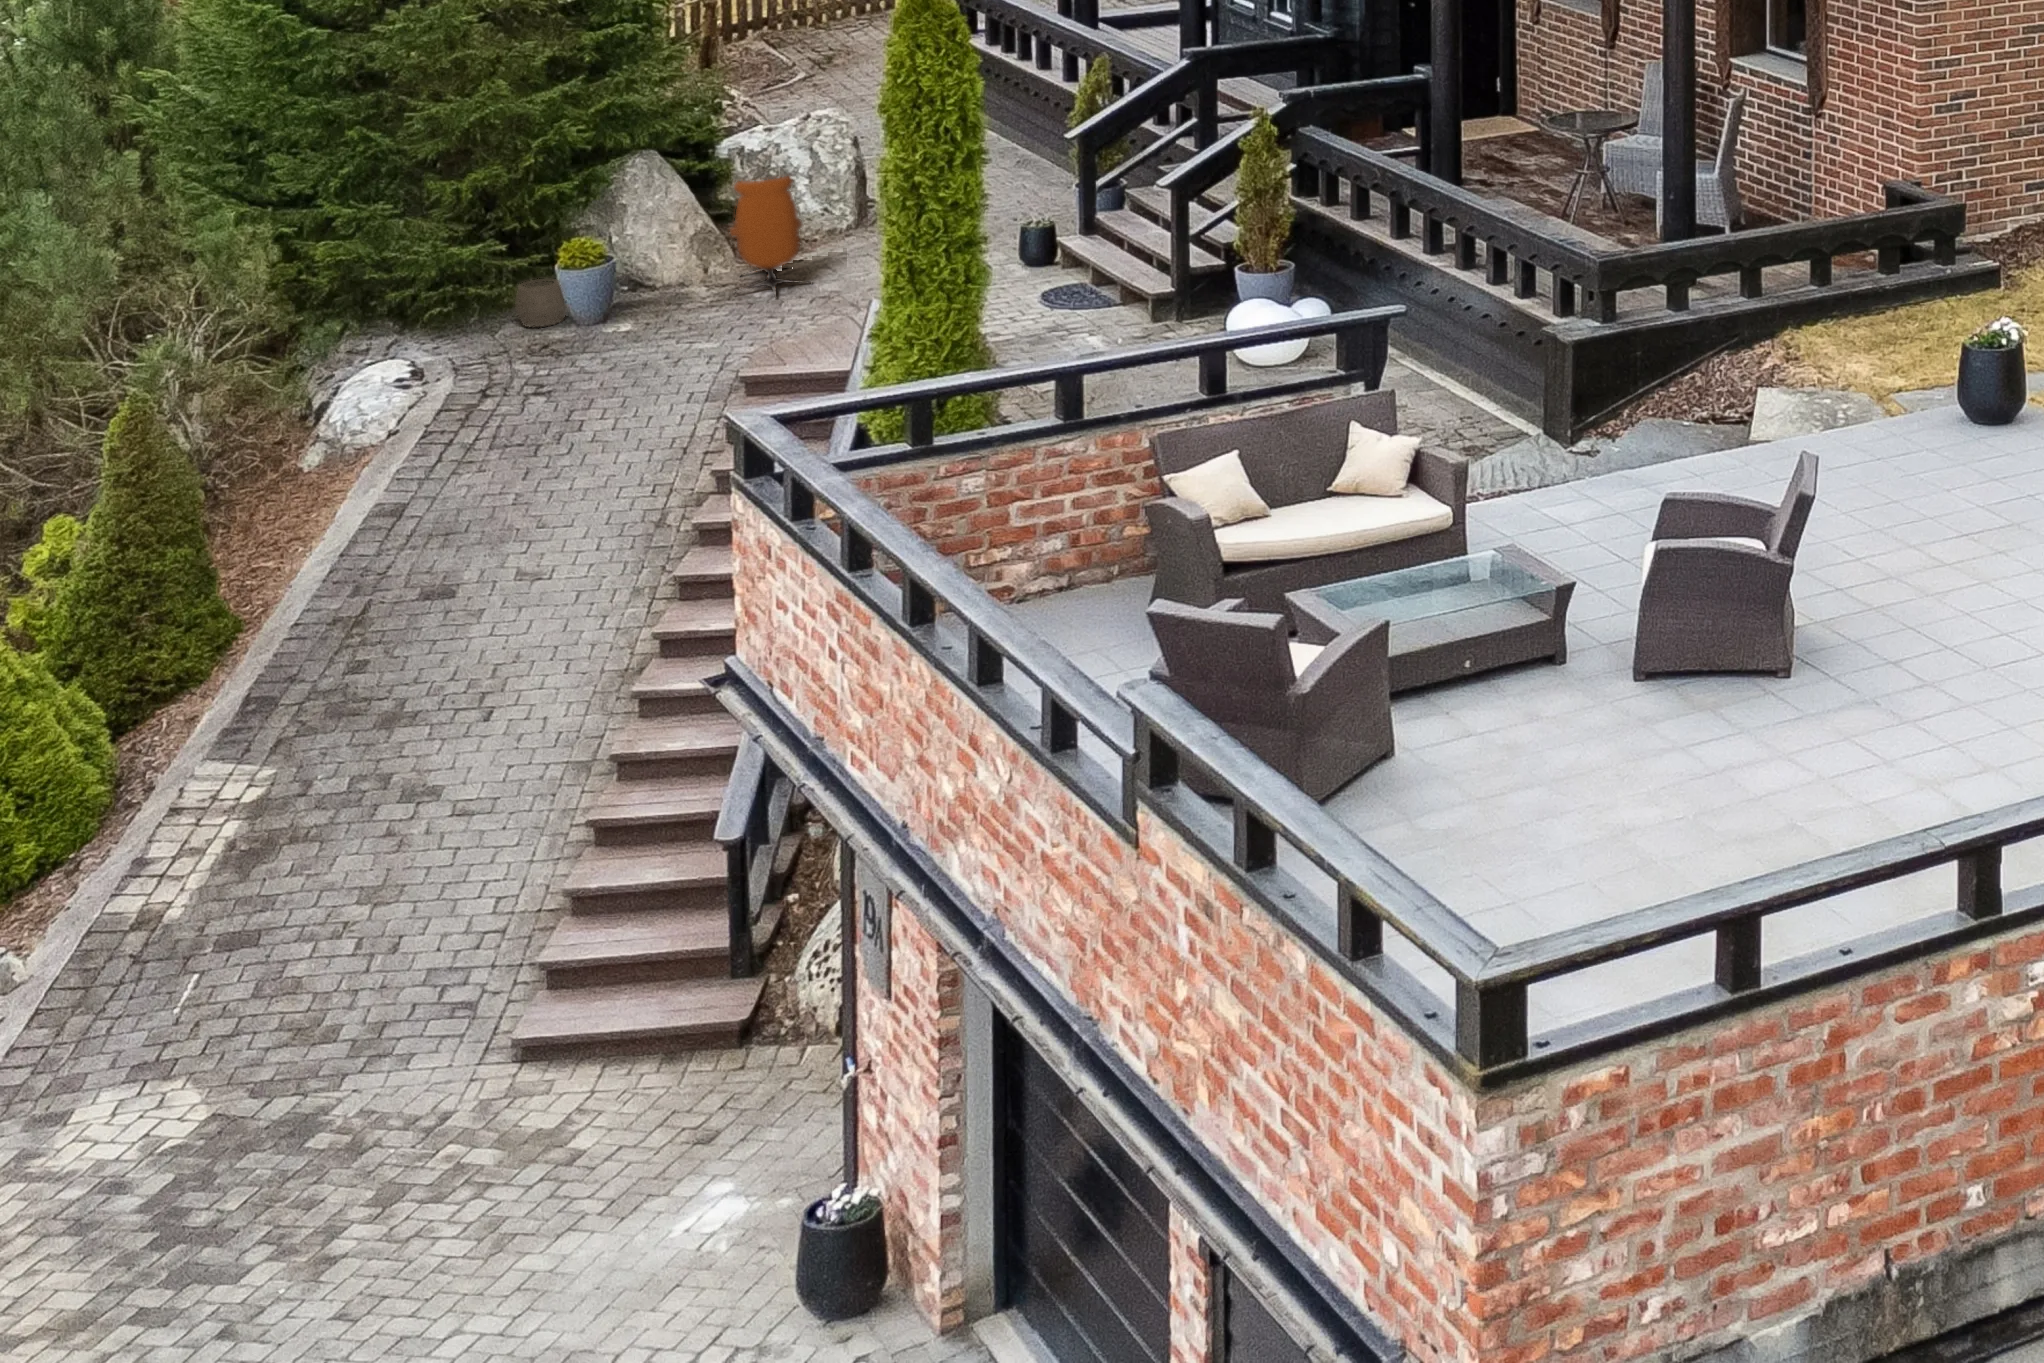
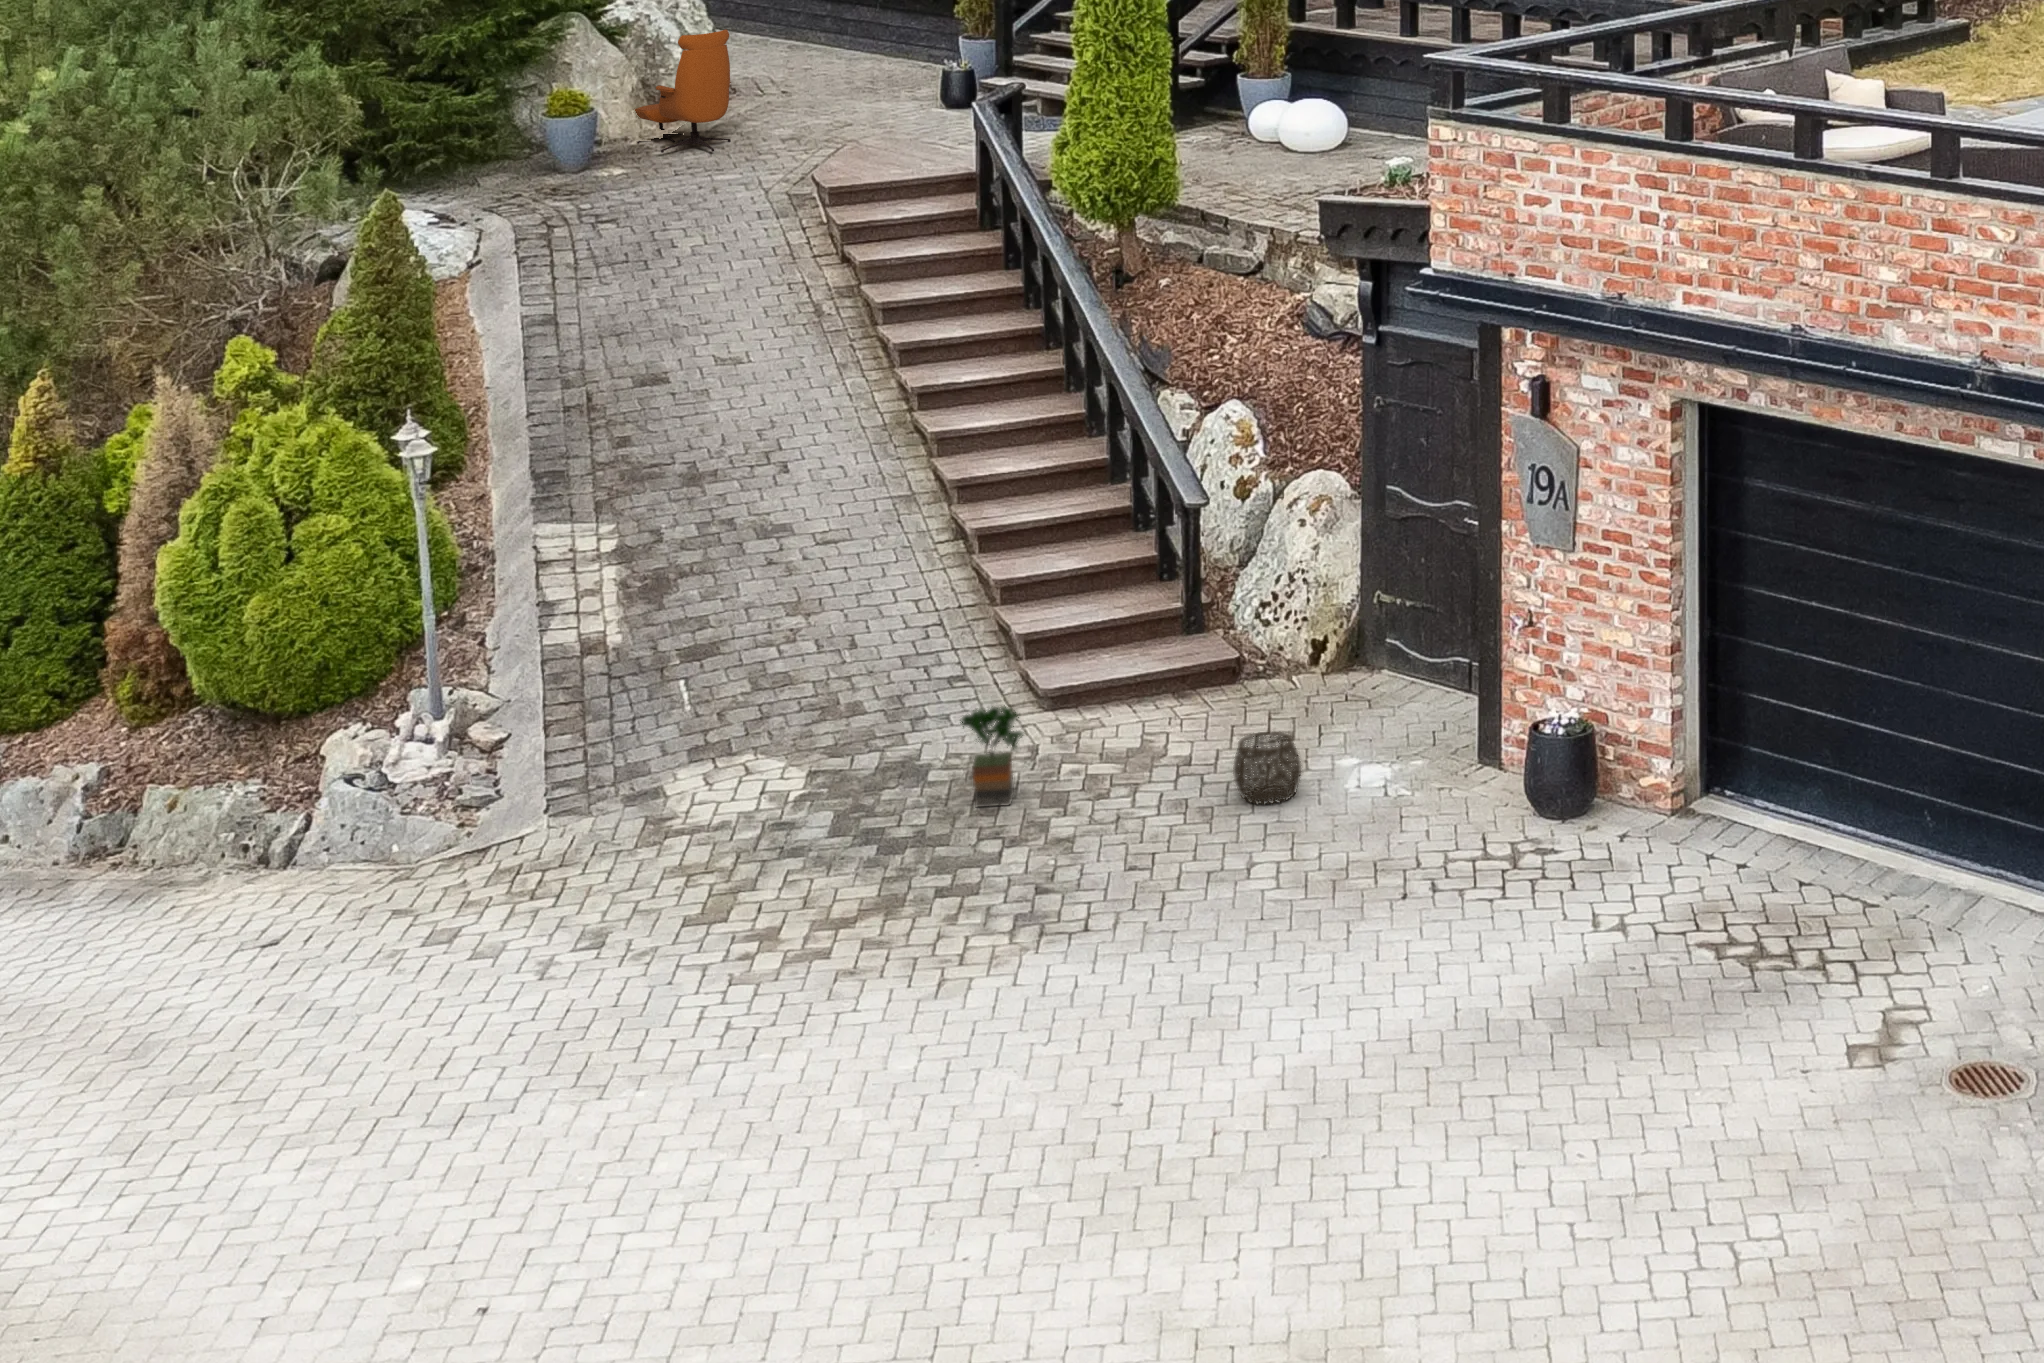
woven basket: present [516,280,567,327] -> present [1233,732,1301,804]
potted tree: none [215,1104,295,1220] -> present [960,706,1024,807]

